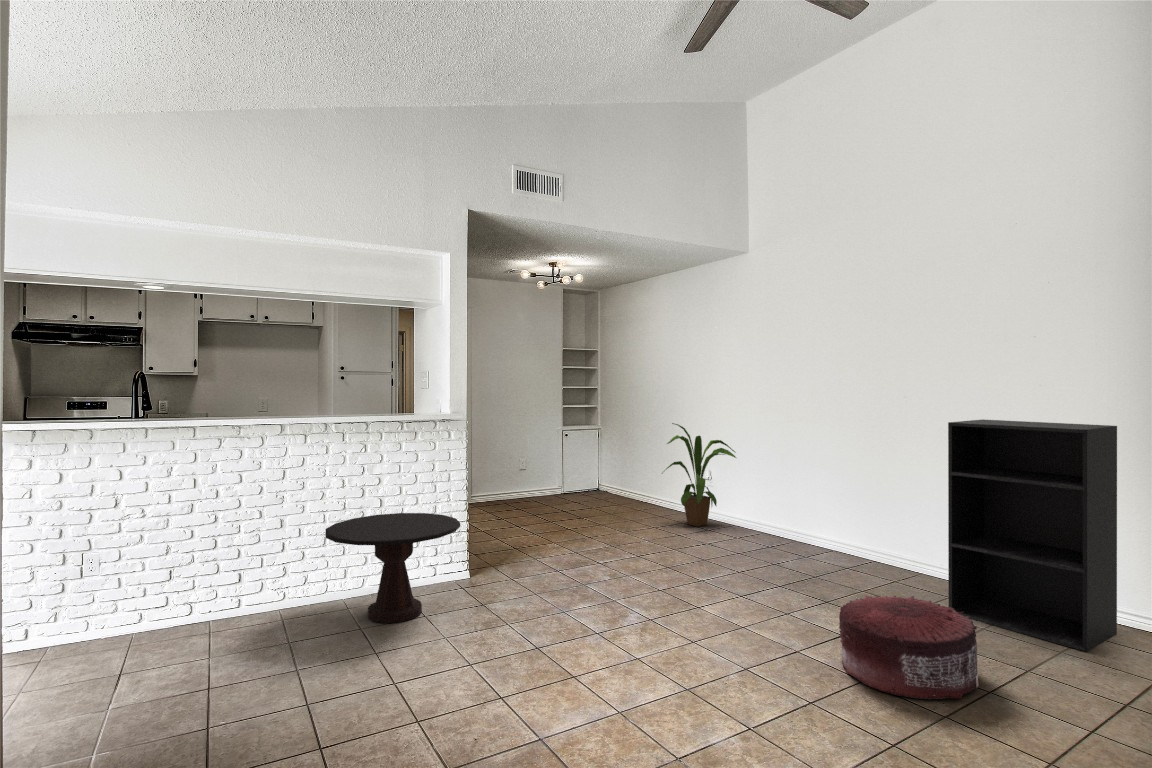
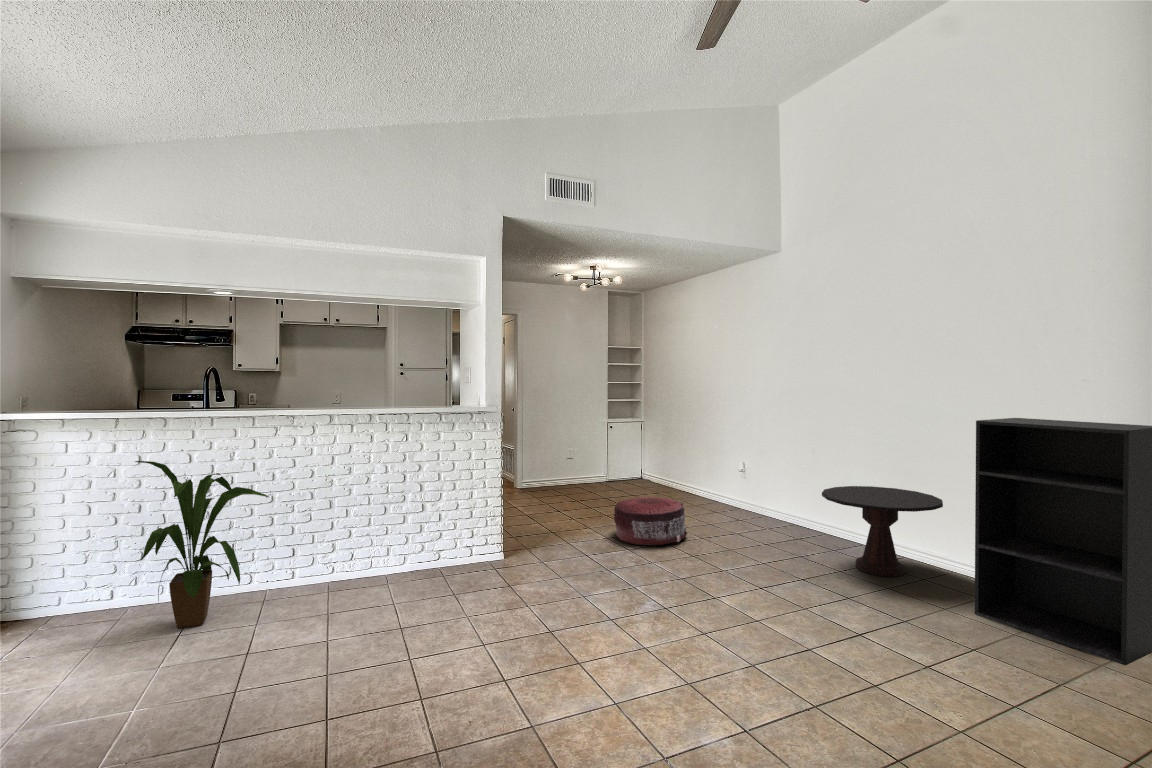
house plant: present [664,423,736,526] -> present [135,461,269,628]
side table: present [325,513,460,623] -> present [822,486,943,577]
pouf: present [839,596,978,699] -> present [614,497,687,545]

